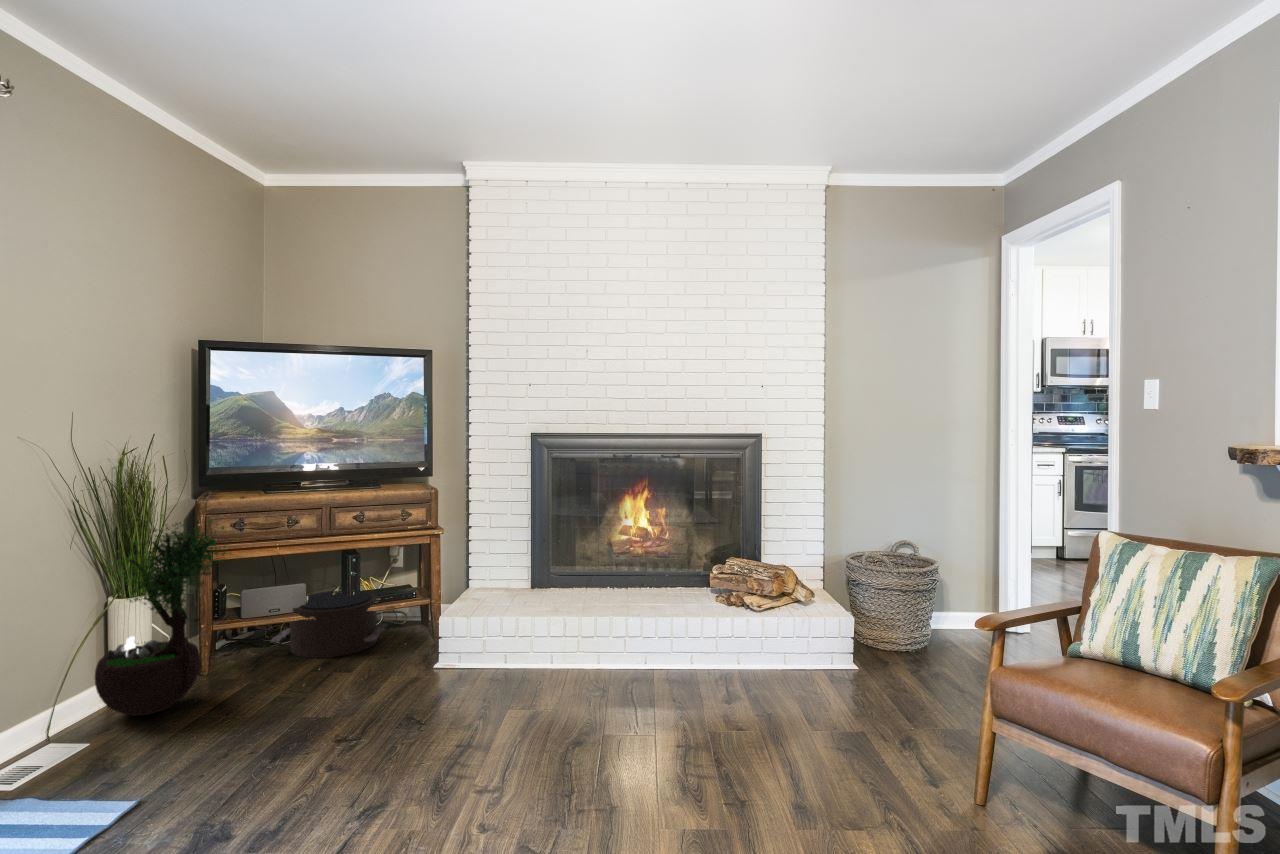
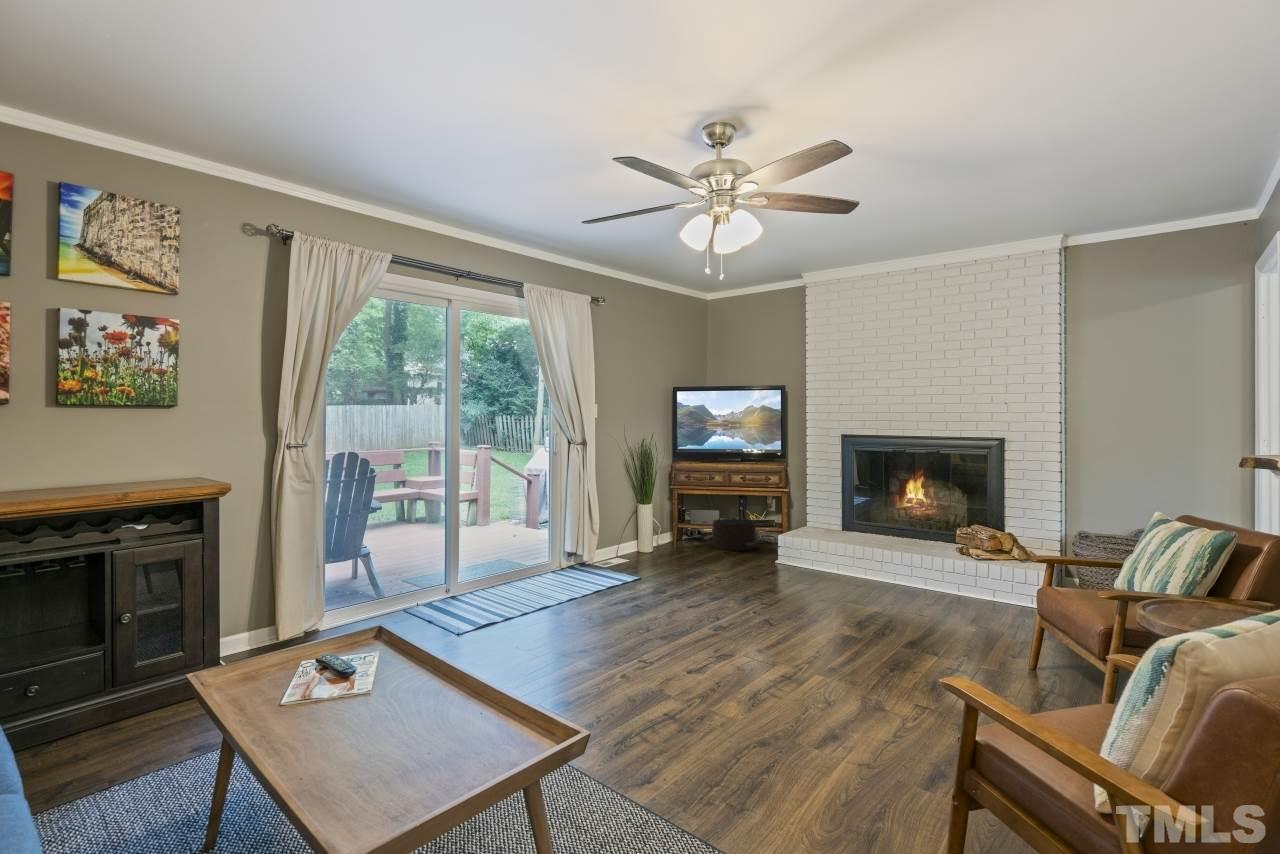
potted tree: present [95,519,231,716] -> none [632,468,684,556]

